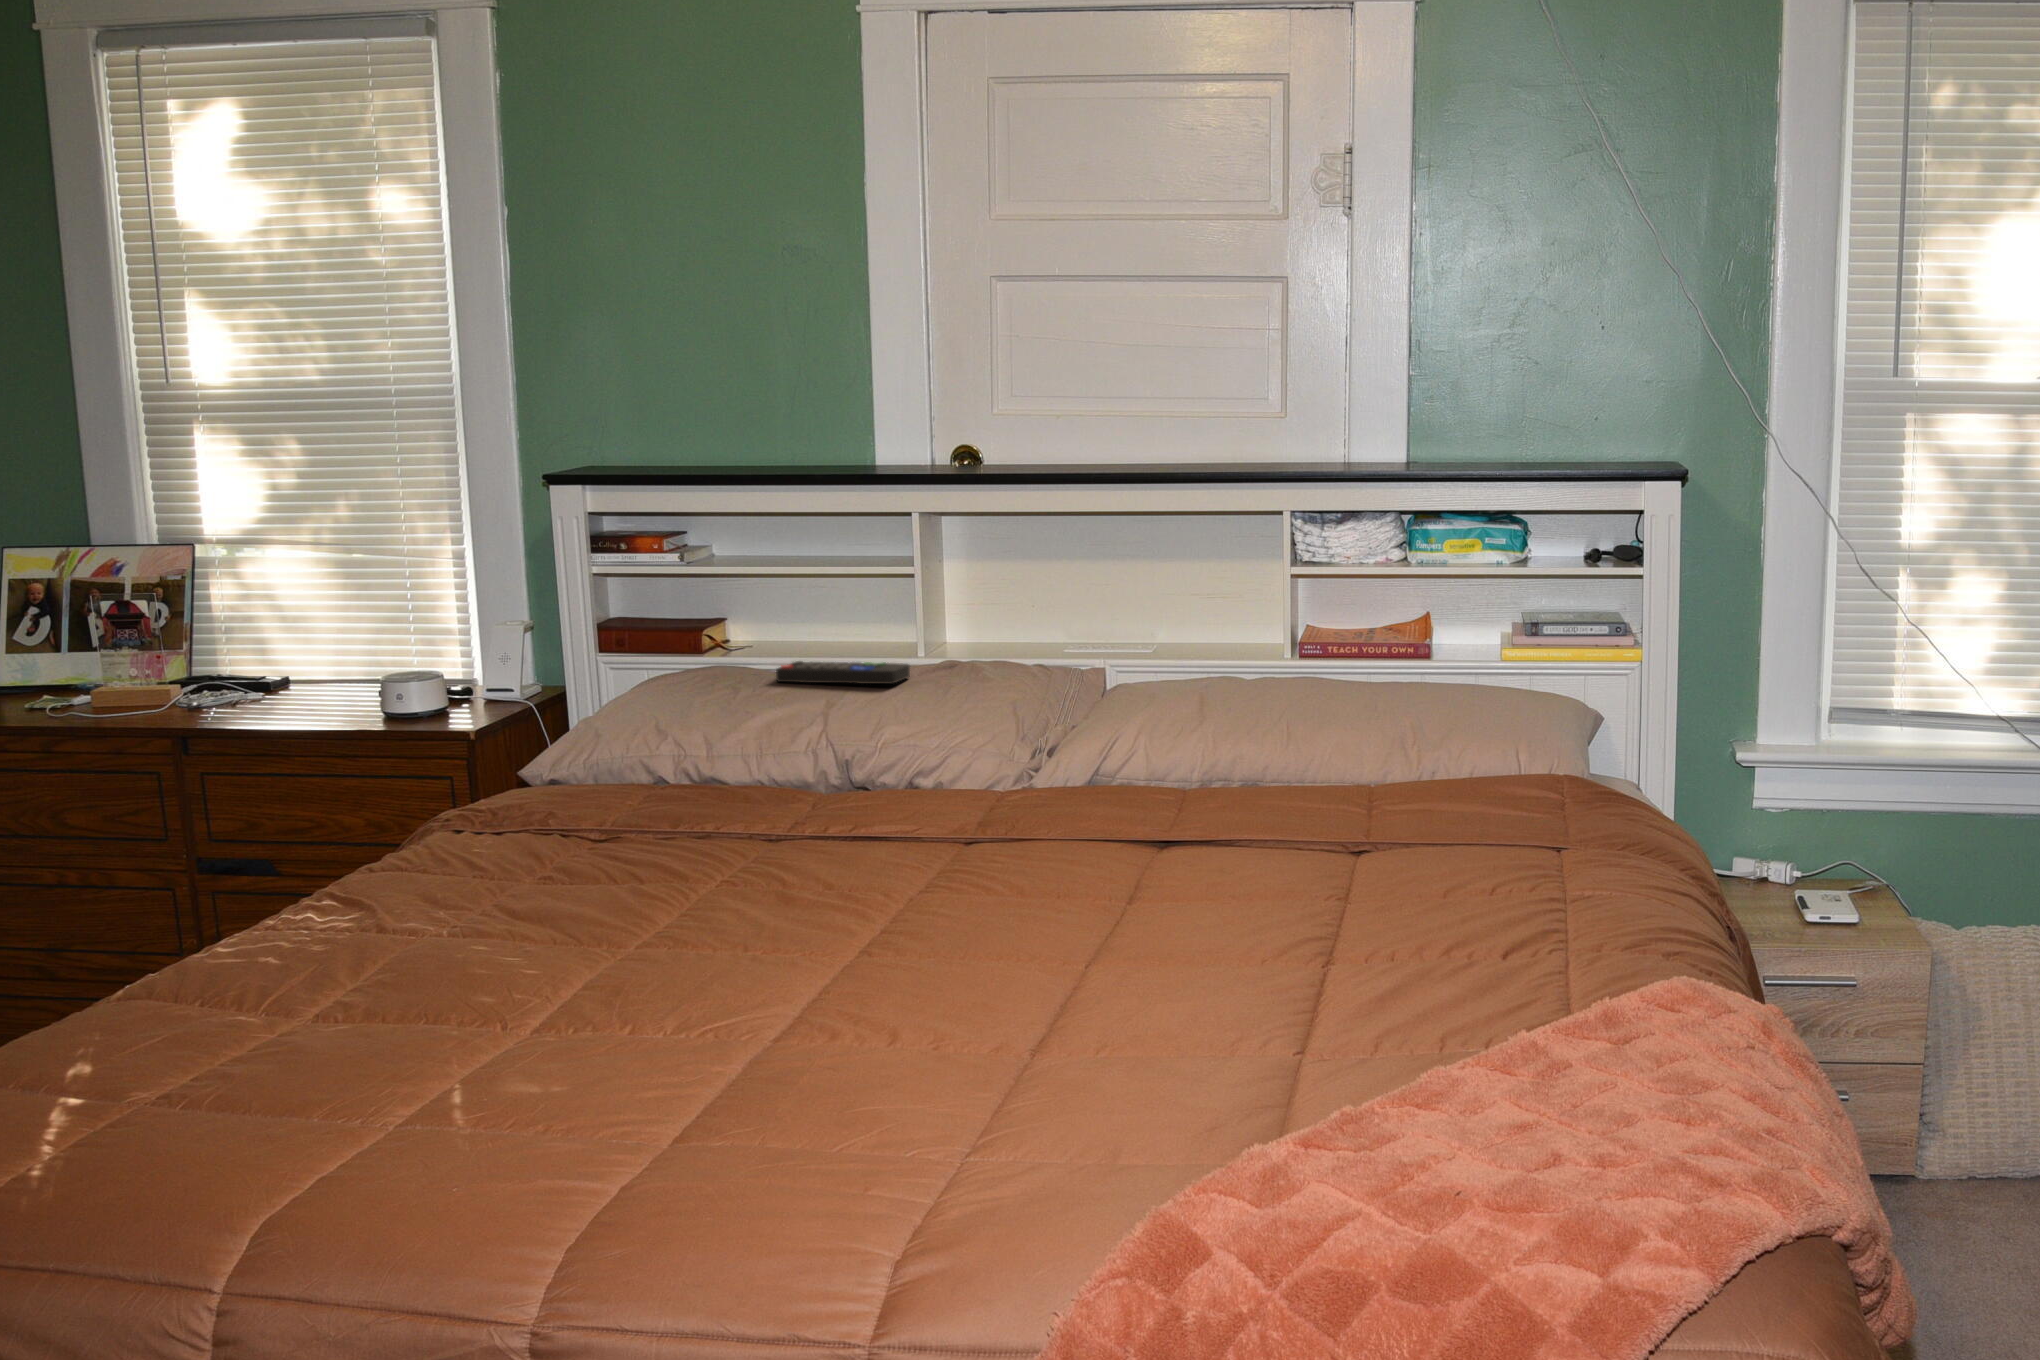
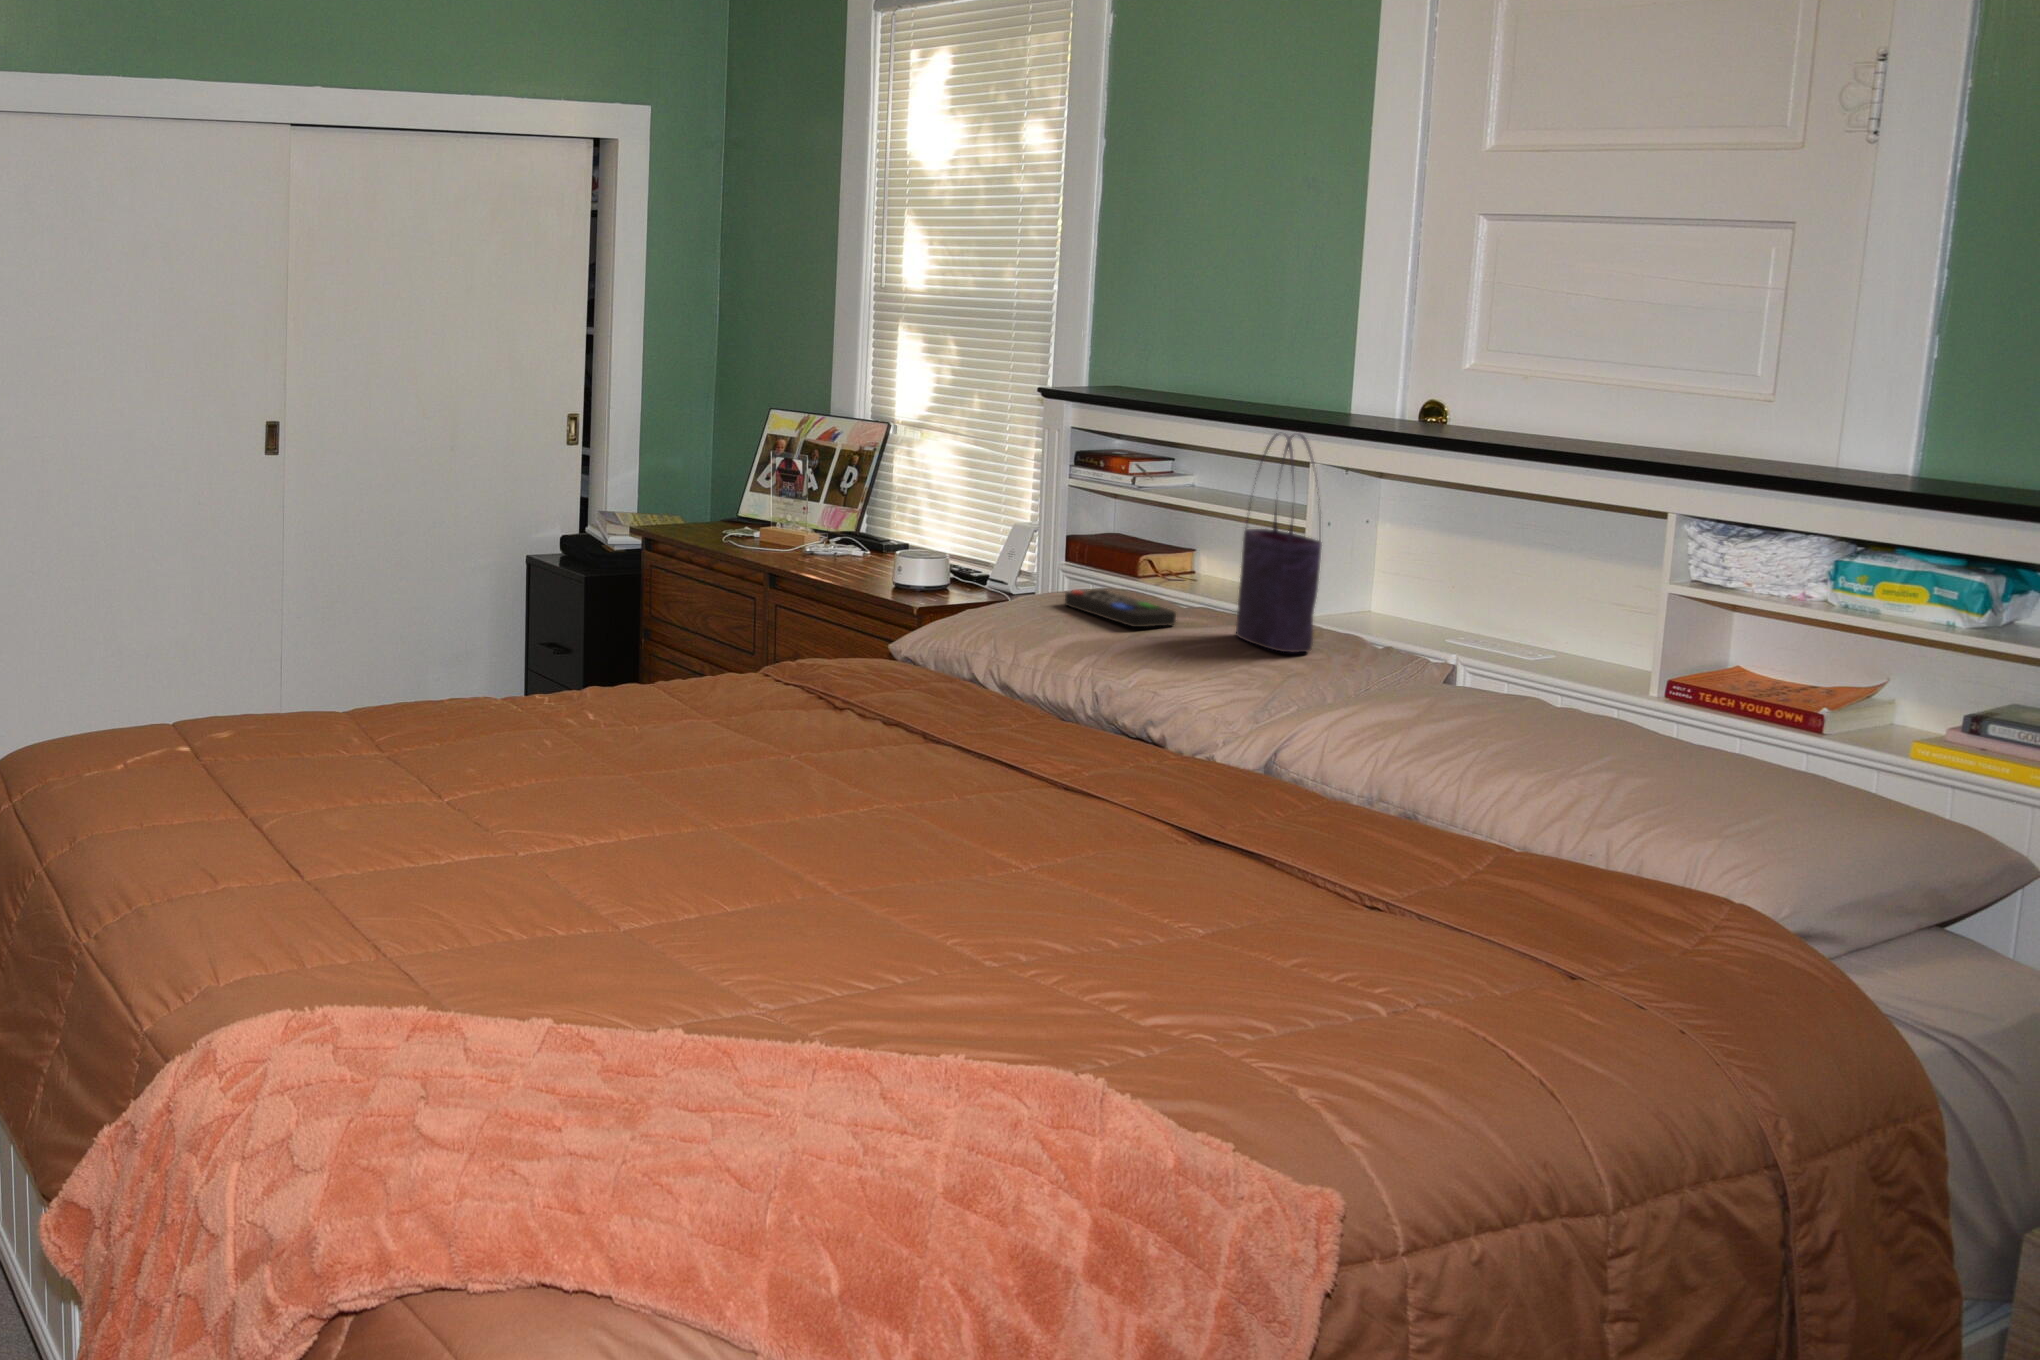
tote bag: none [970,475,1060,677] -> present [1236,433,1322,652]

